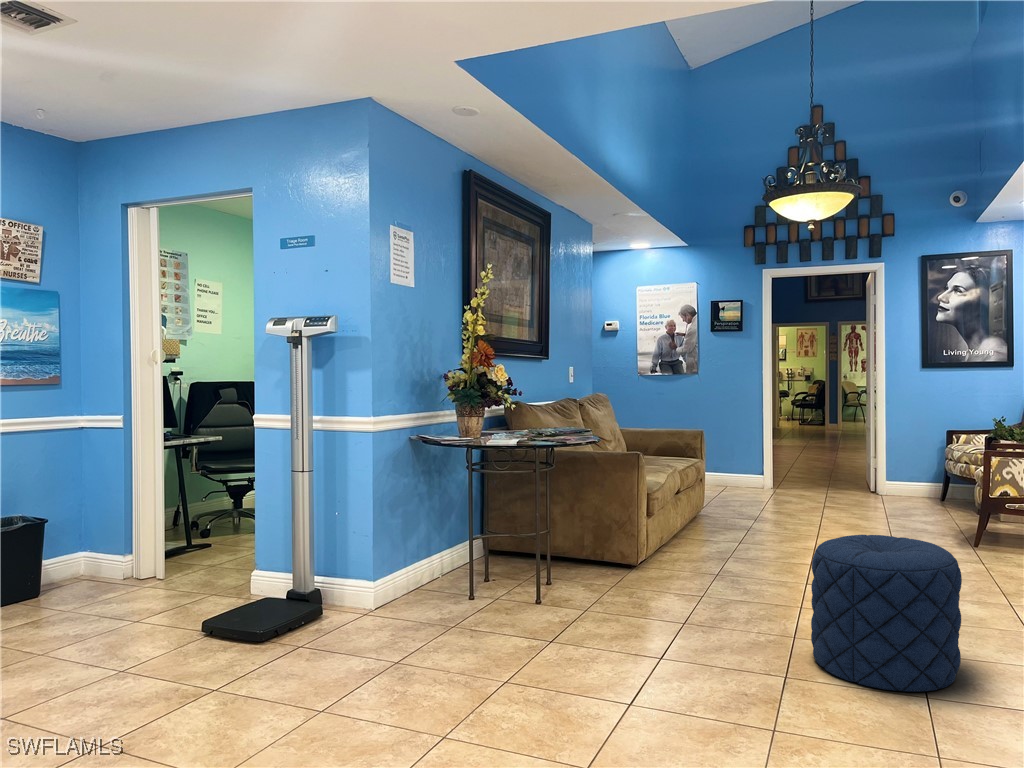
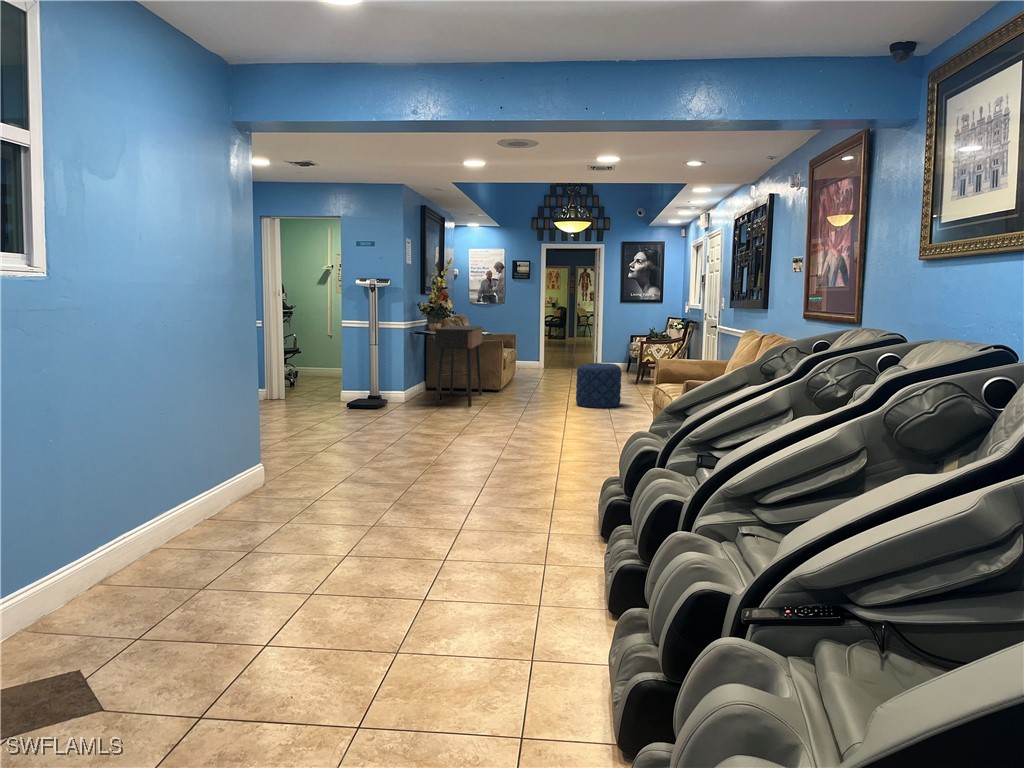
console table: none [414,422,584,650] -> present [435,326,483,407]

